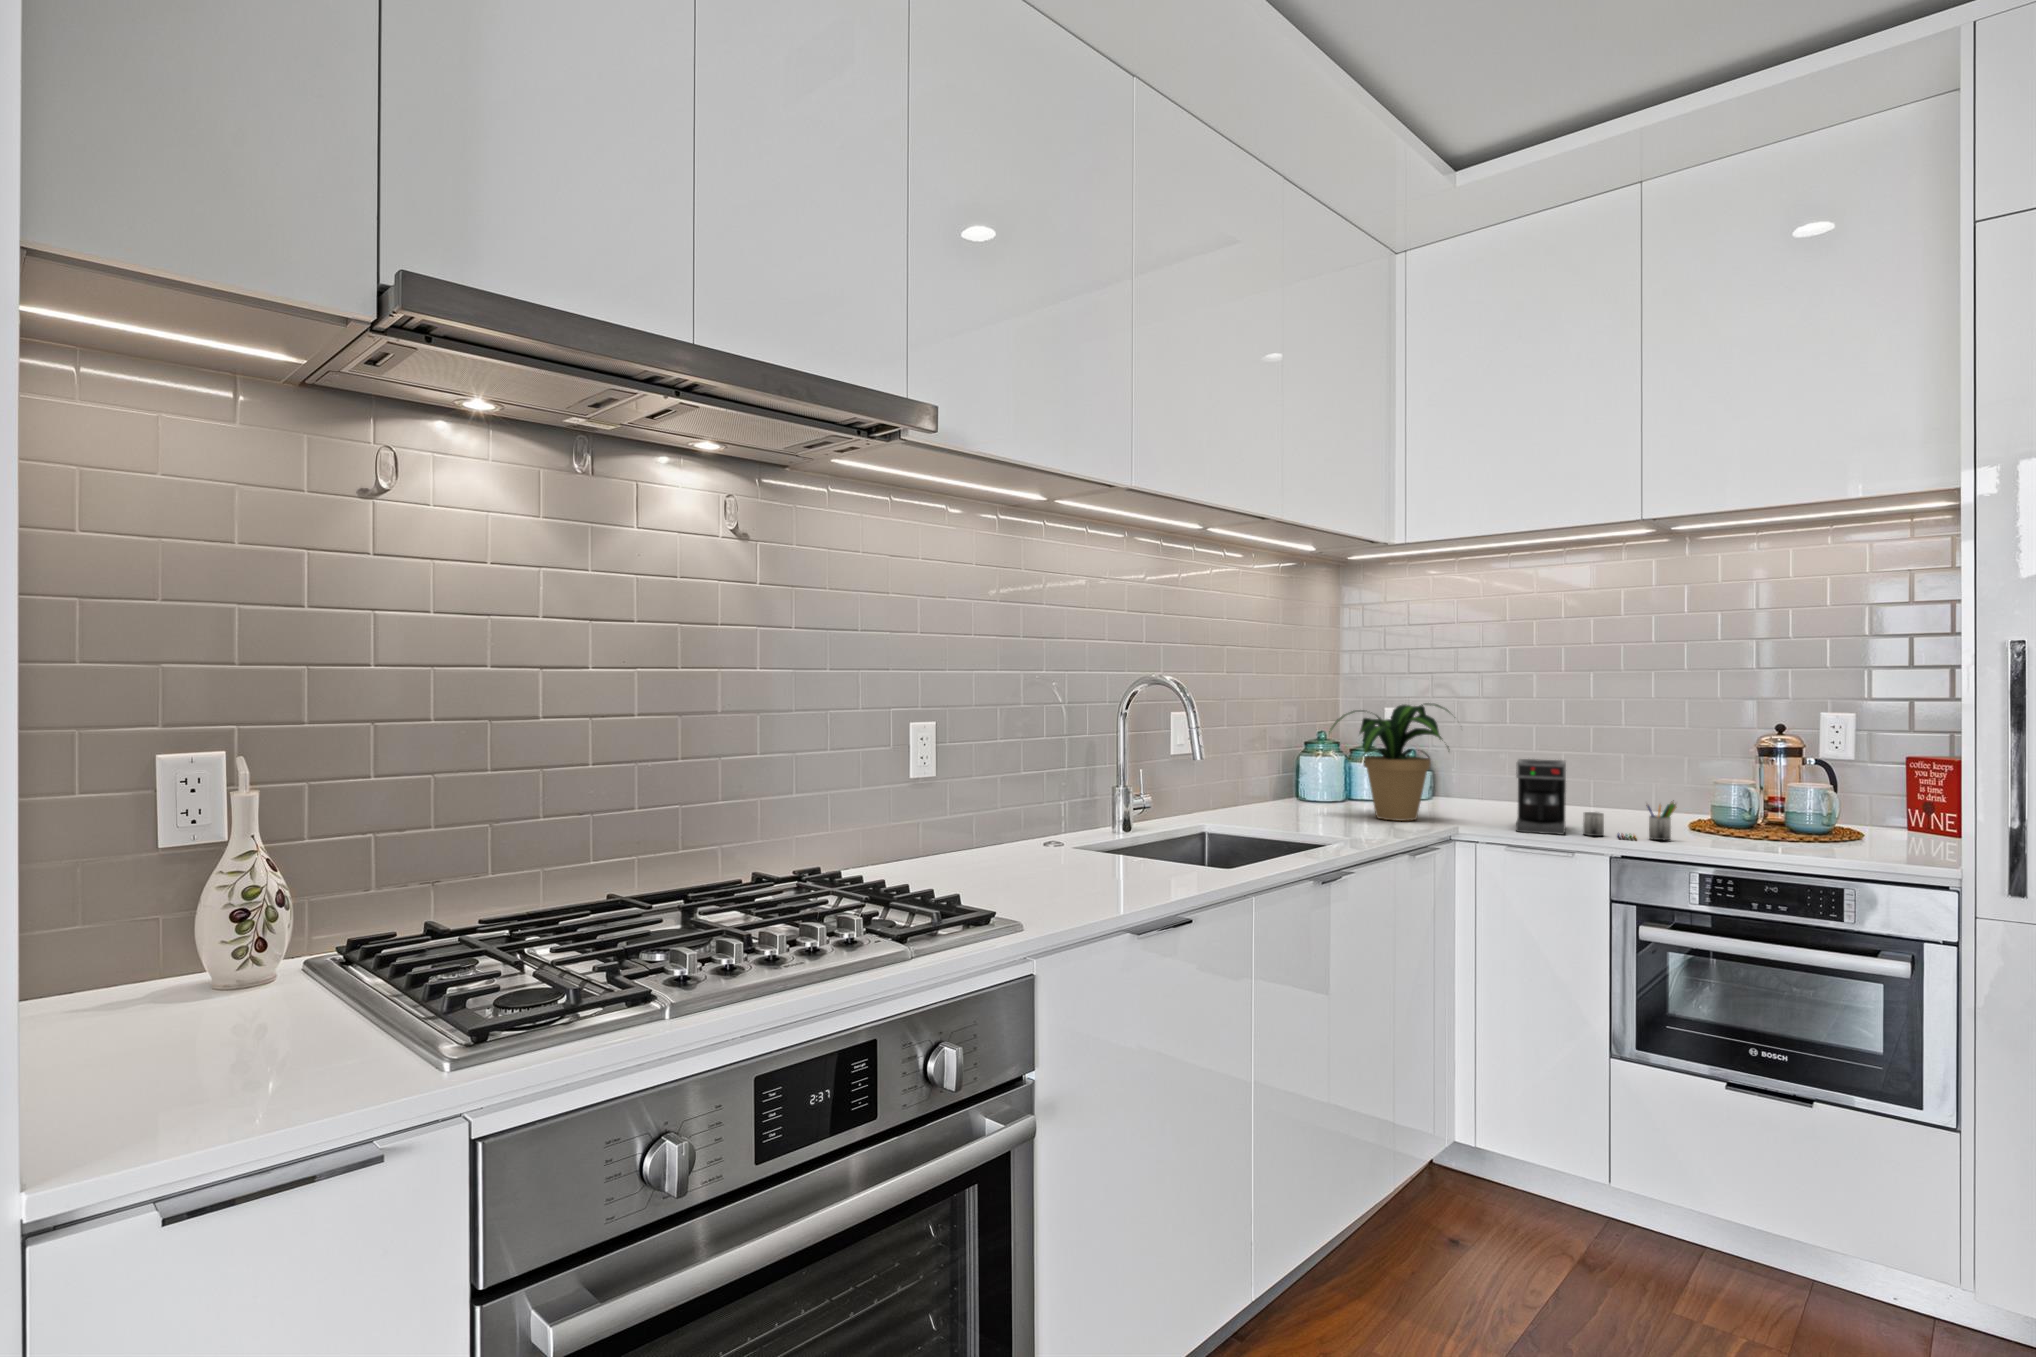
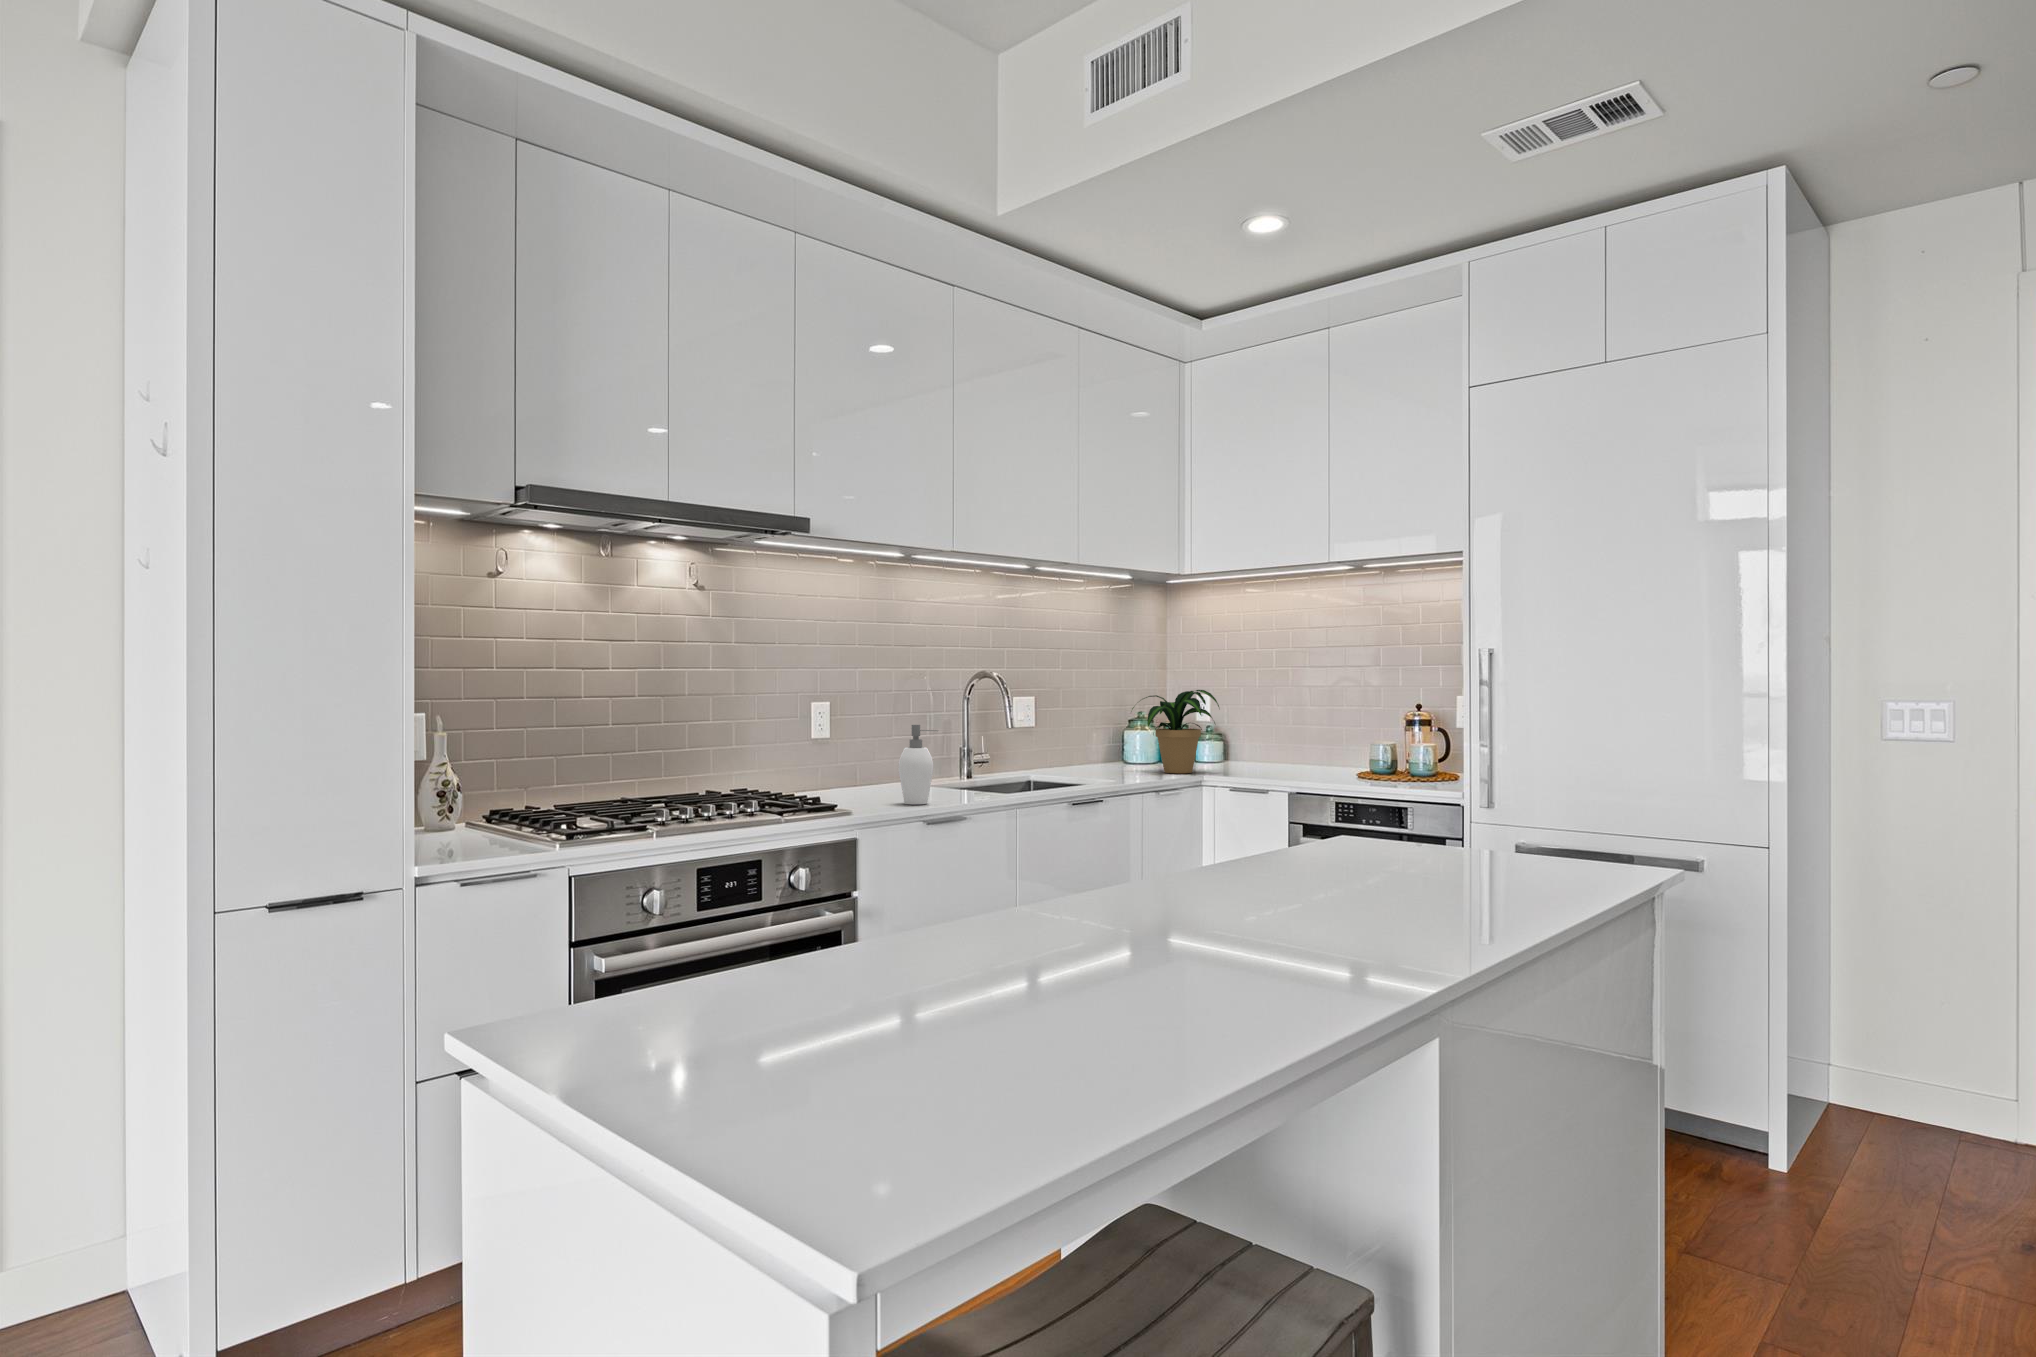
coffee maker: present [1516,759,1677,840] -> none [1249,728,1351,781]
soap dispenser: none [1076,764,1148,899] -> present [898,725,938,804]

